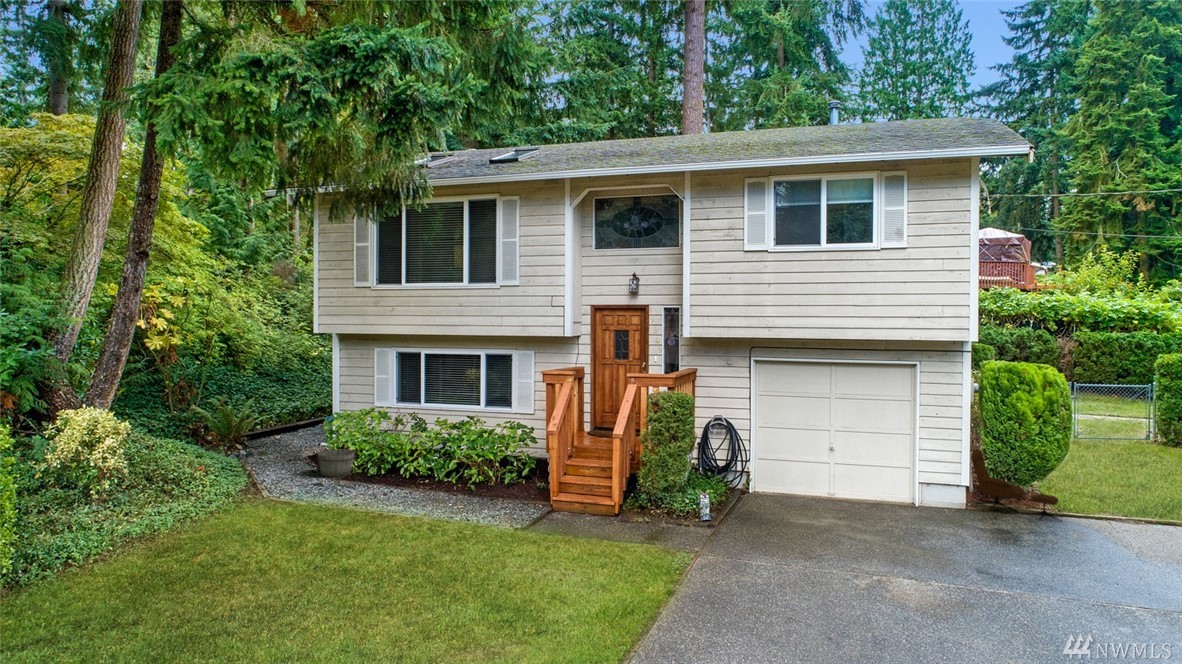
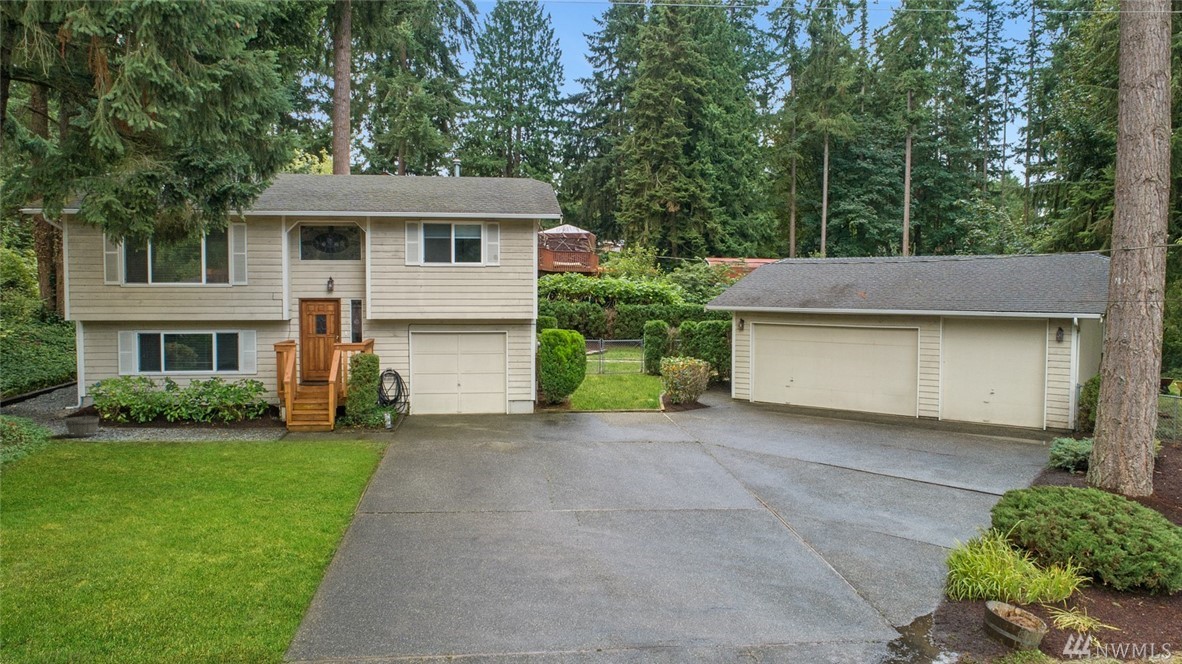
lounge chair: present [971,450,1062,521] -> none [537,380,578,413]

